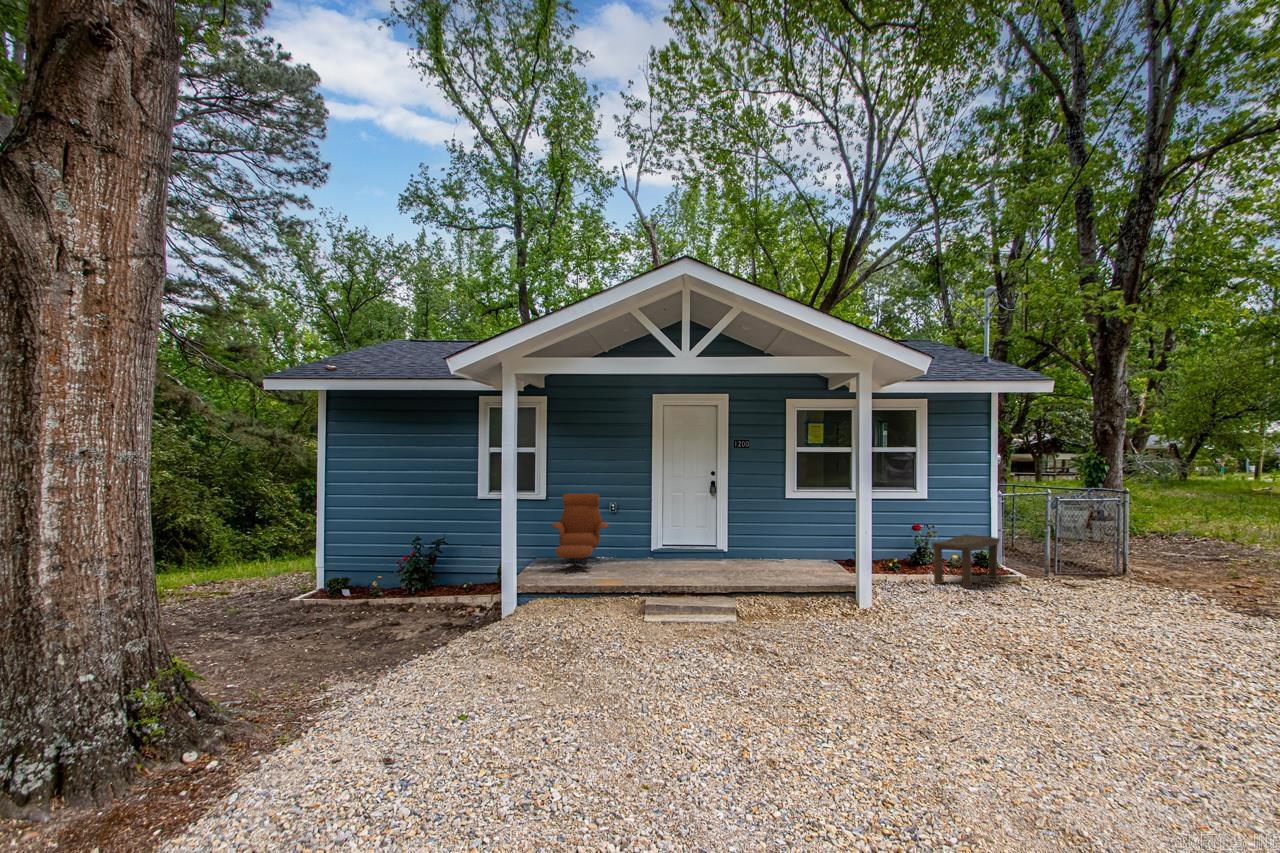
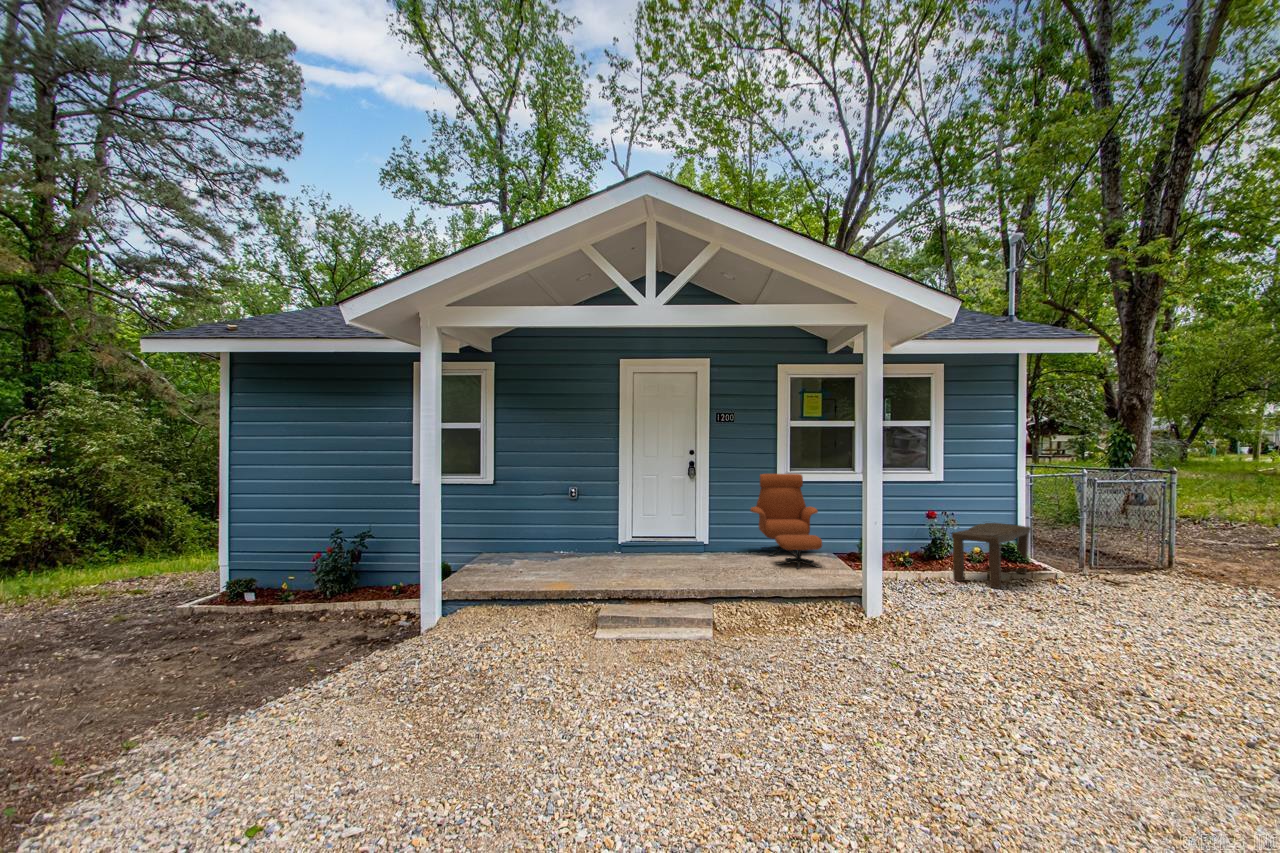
lounge chair: present [552,493,608,574] -> present [750,474,822,570]

